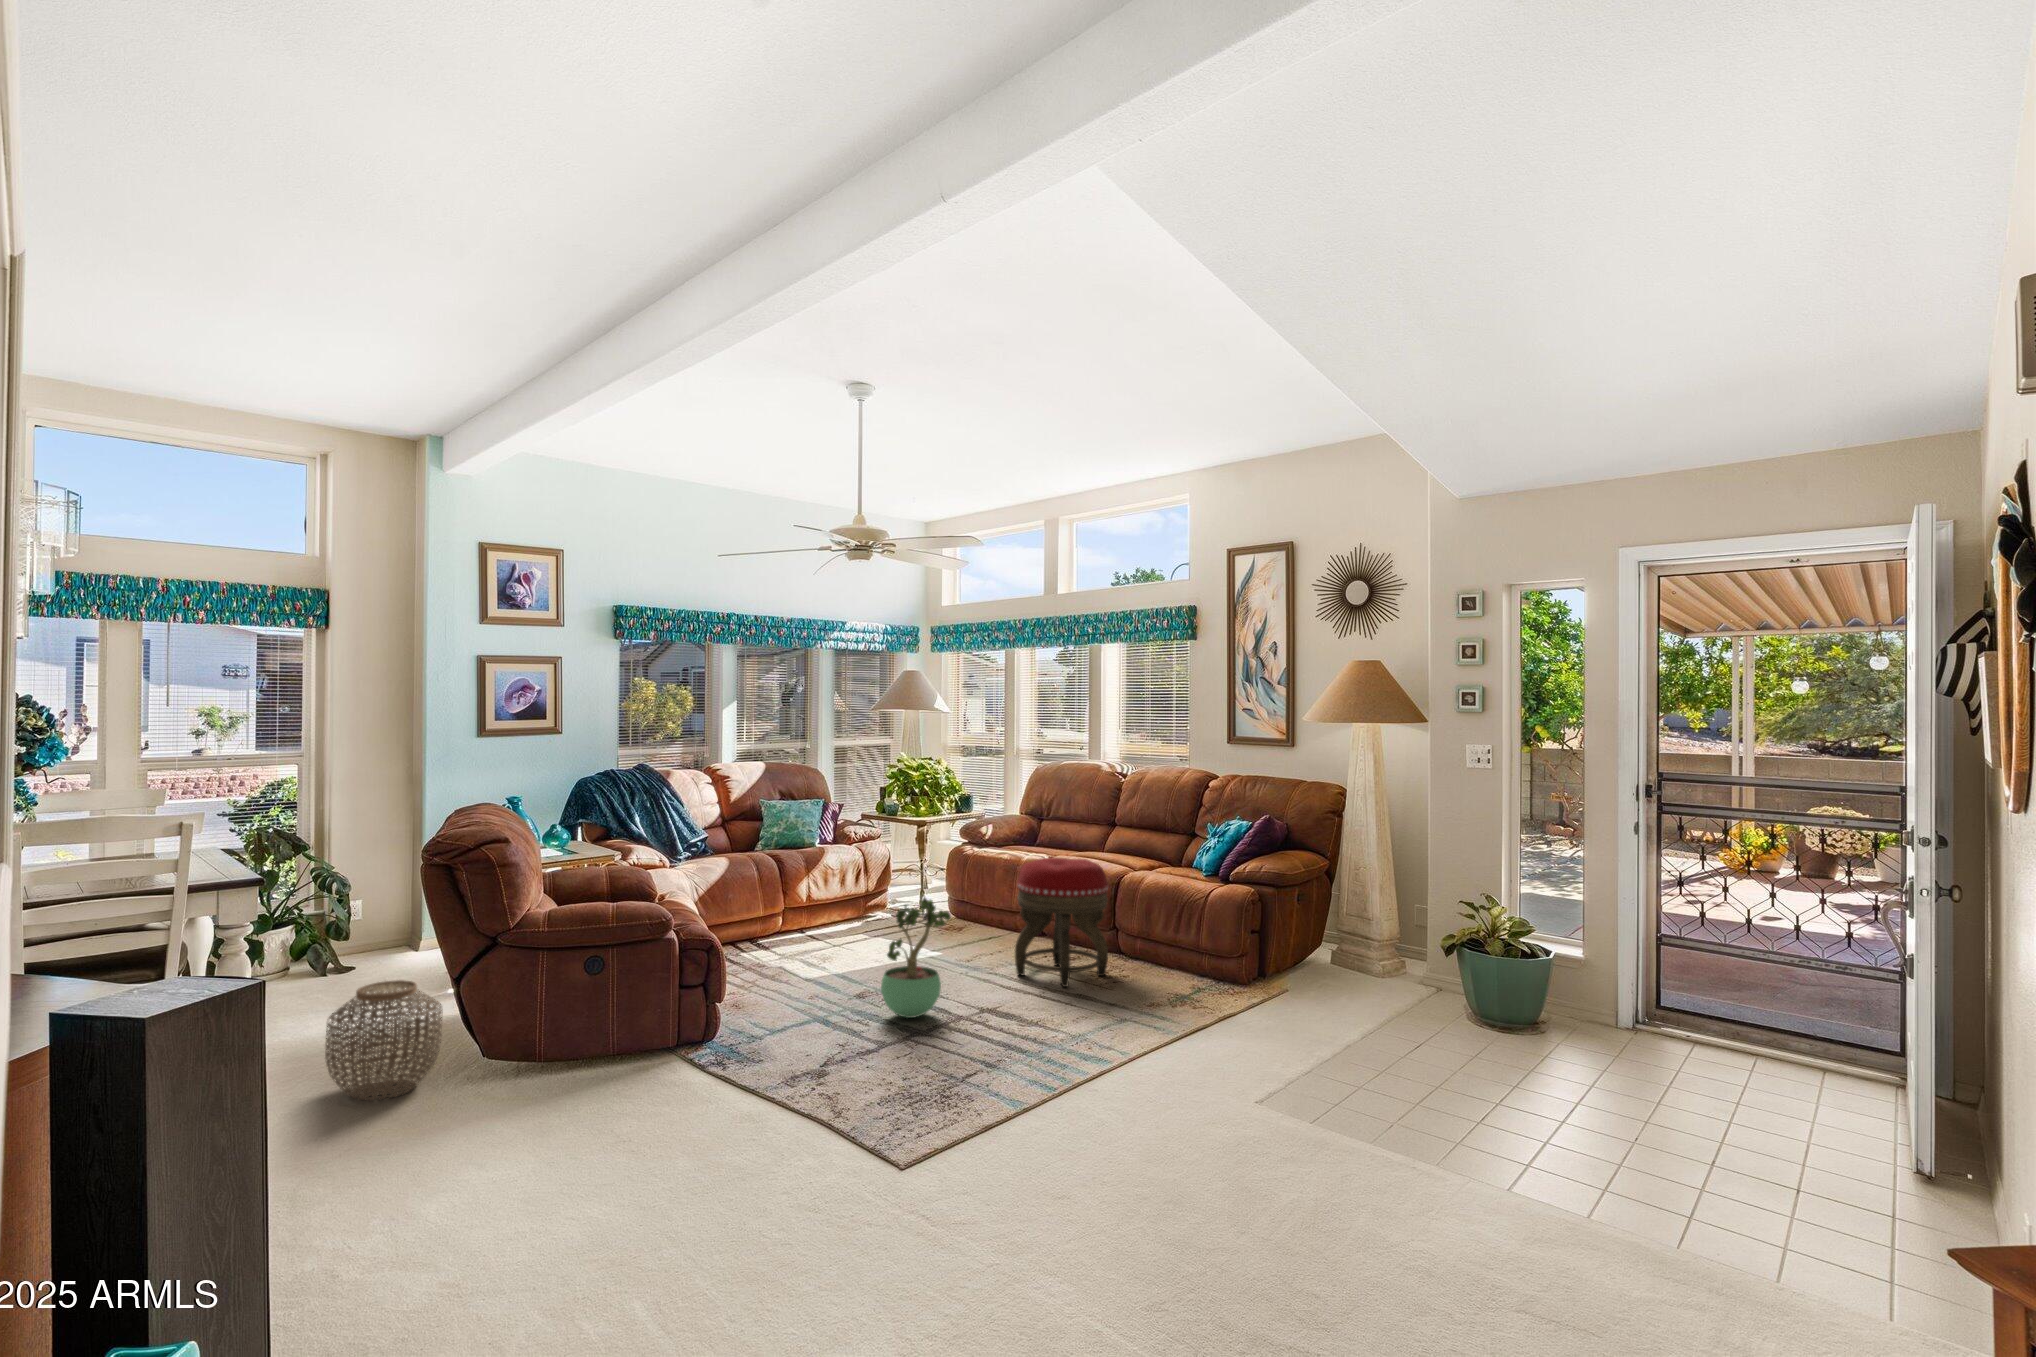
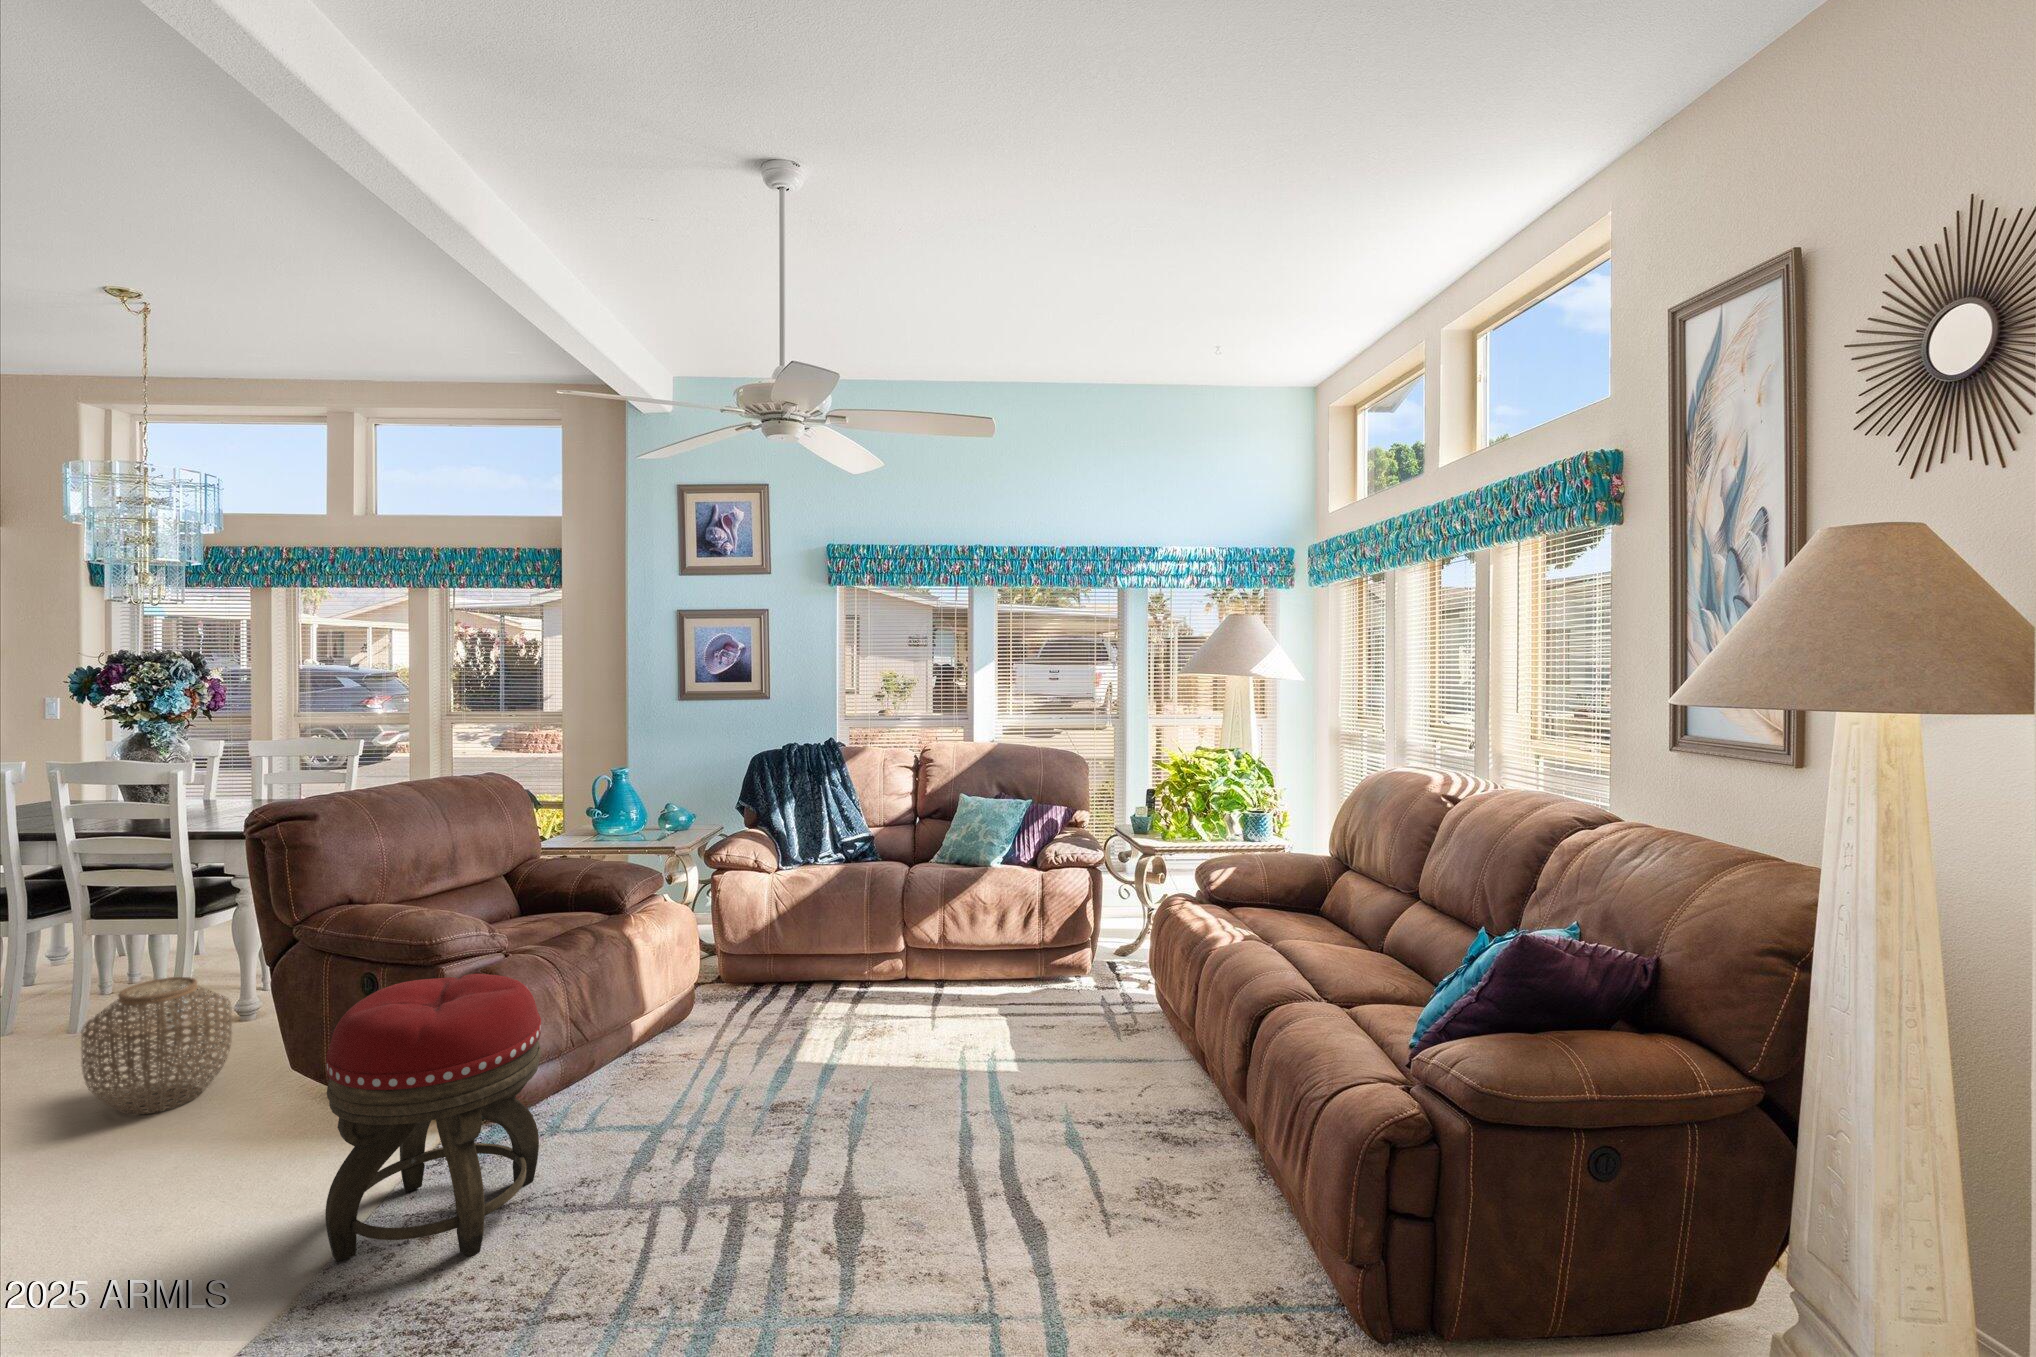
footstool: present [1015,857,1108,987] -> present [325,974,541,1261]
potted plant: present [881,898,951,1018] -> none [622,1008,762,1214]

